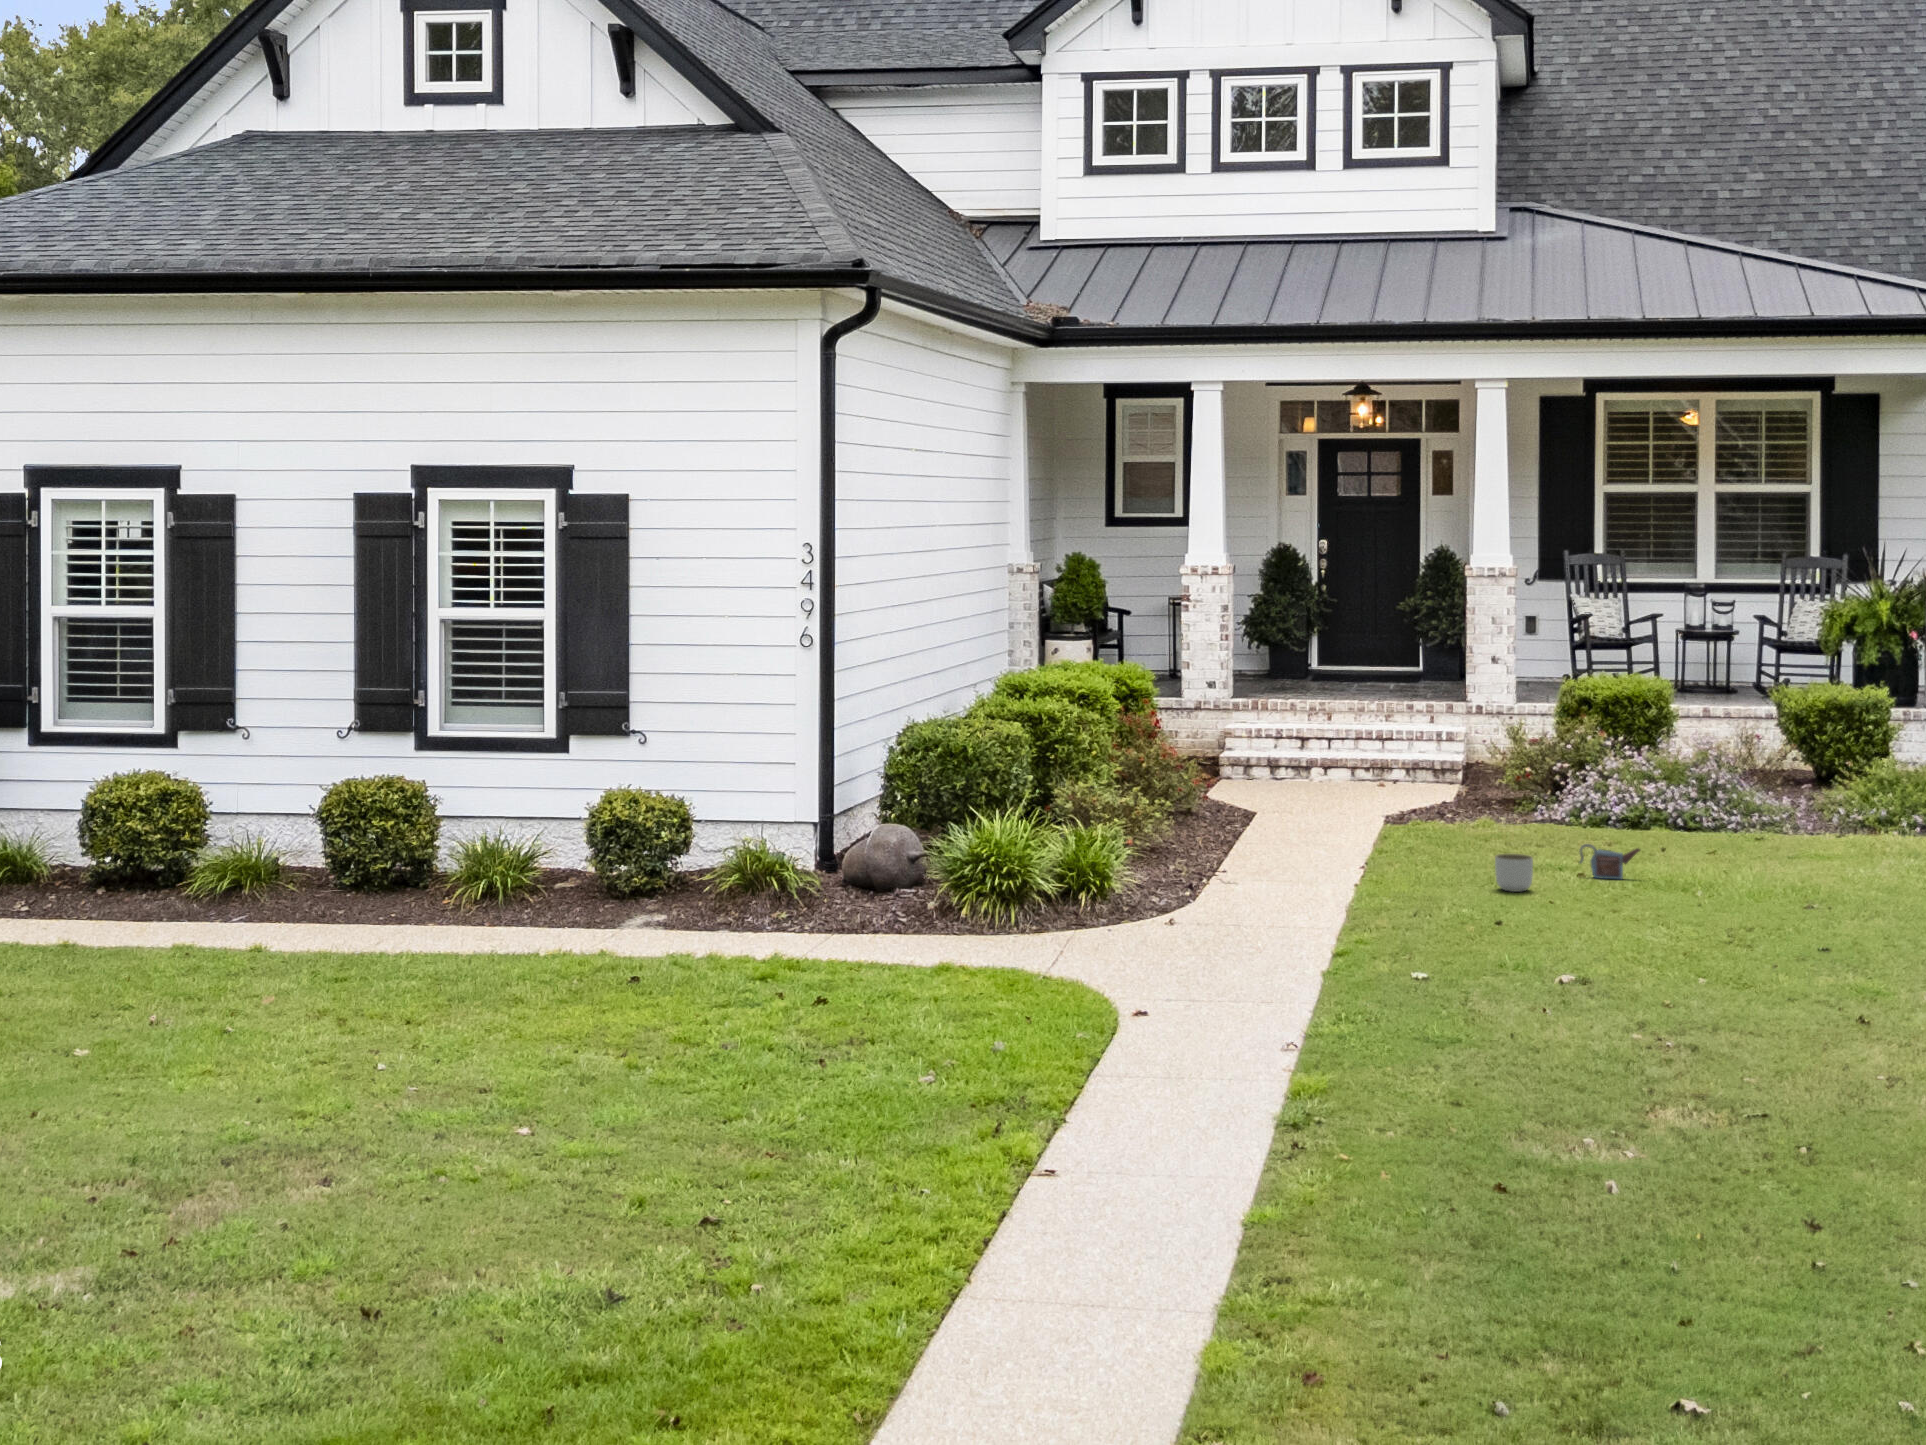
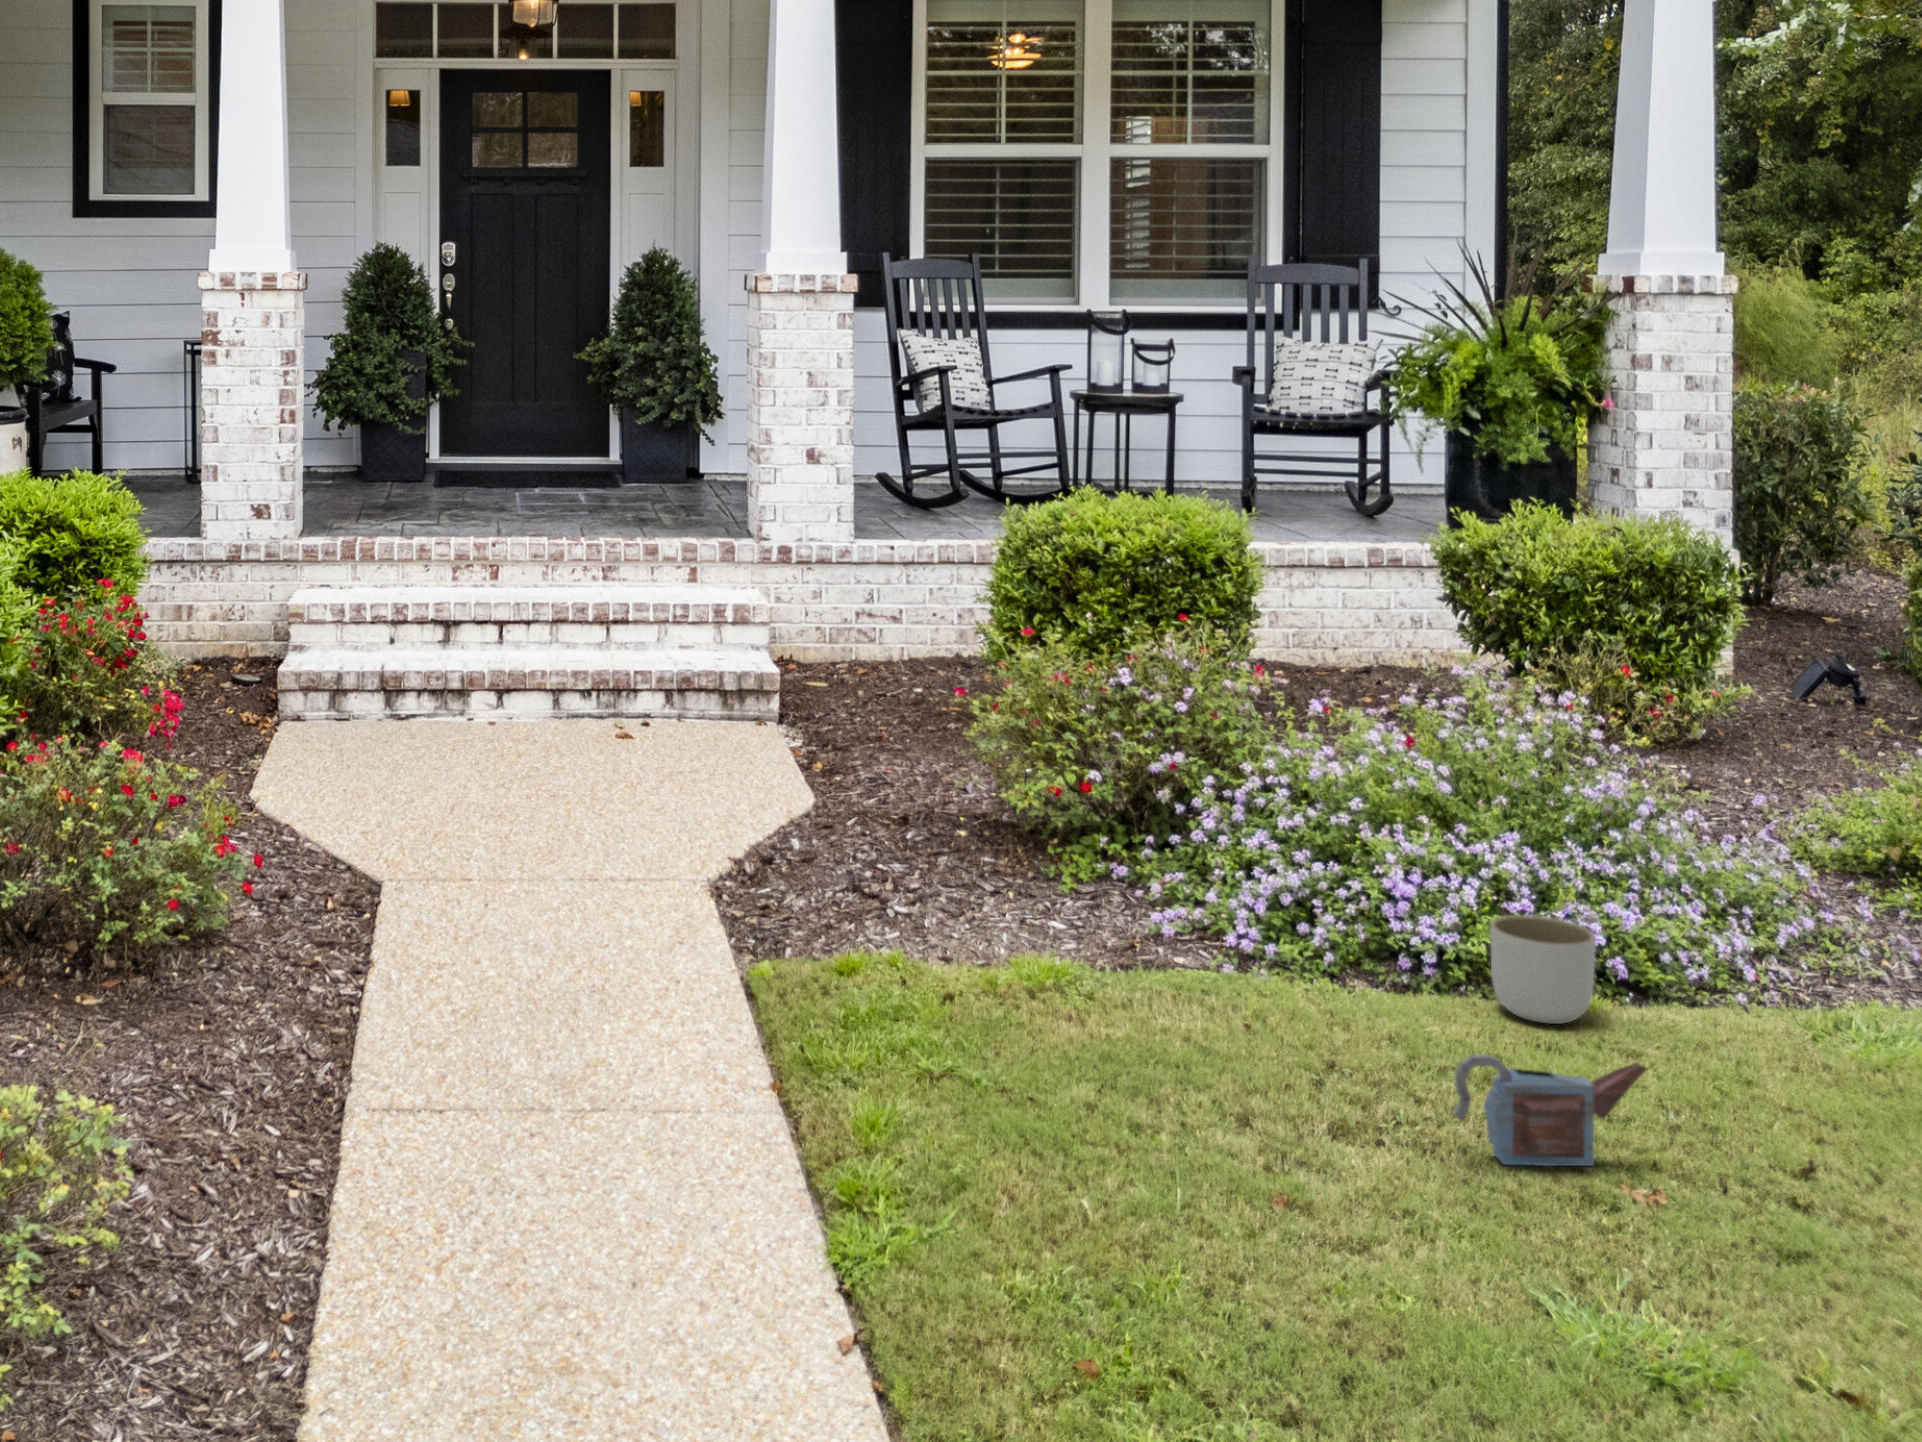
planter: present [1495,854,1533,892] -> present [1490,915,1596,1024]

